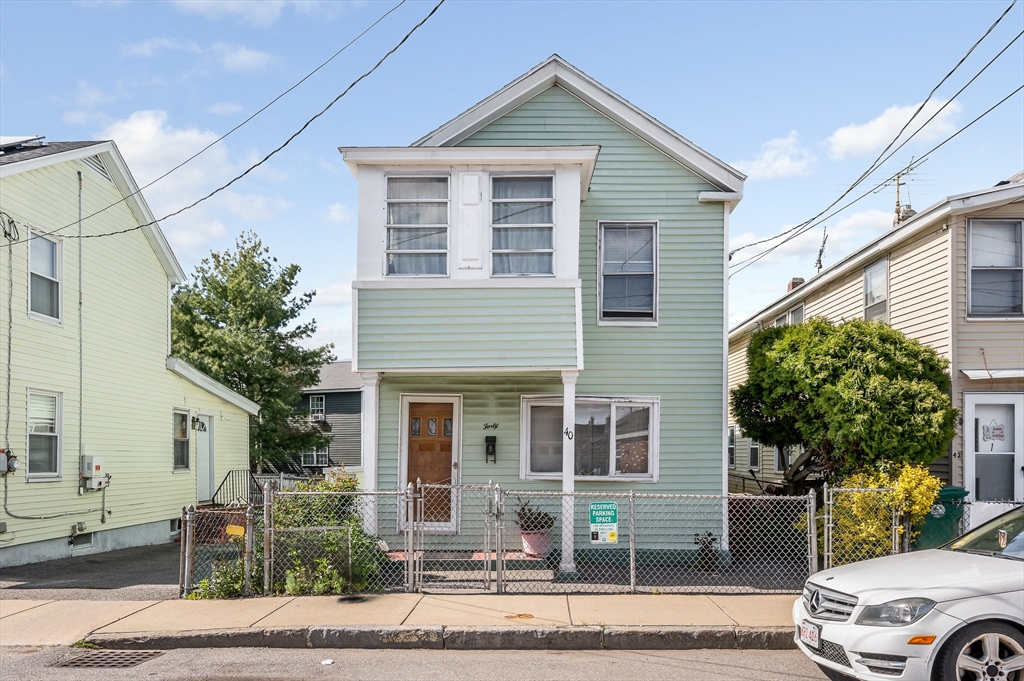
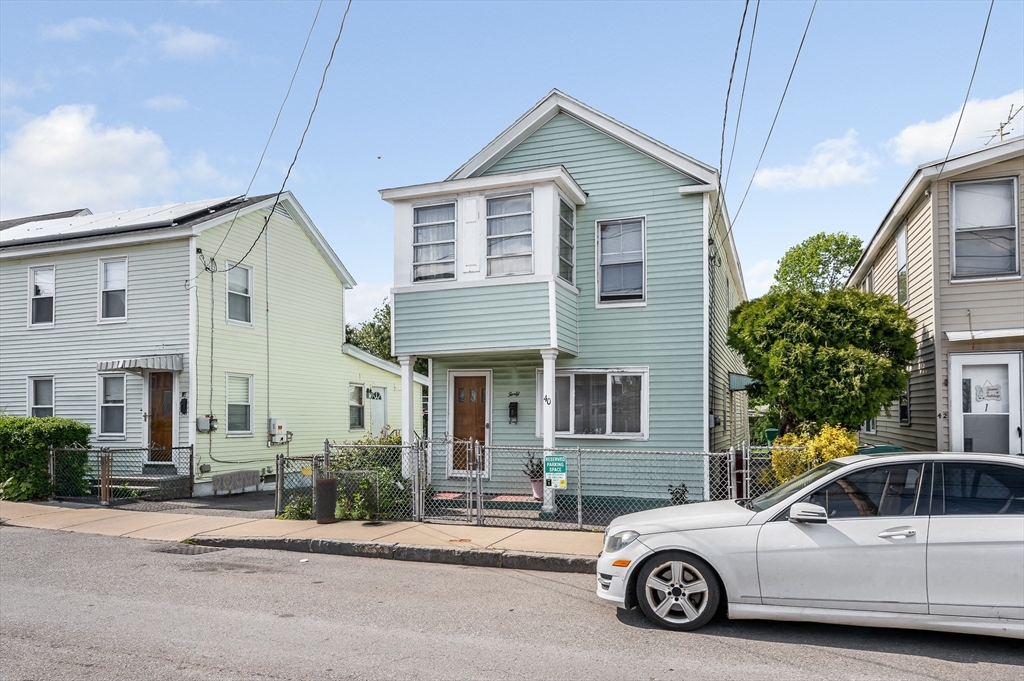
bench: none [9,529,77,572] -> present [212,470,260,497]
trash can: none [261,536,292,603] -> present [315,478,339,523]

